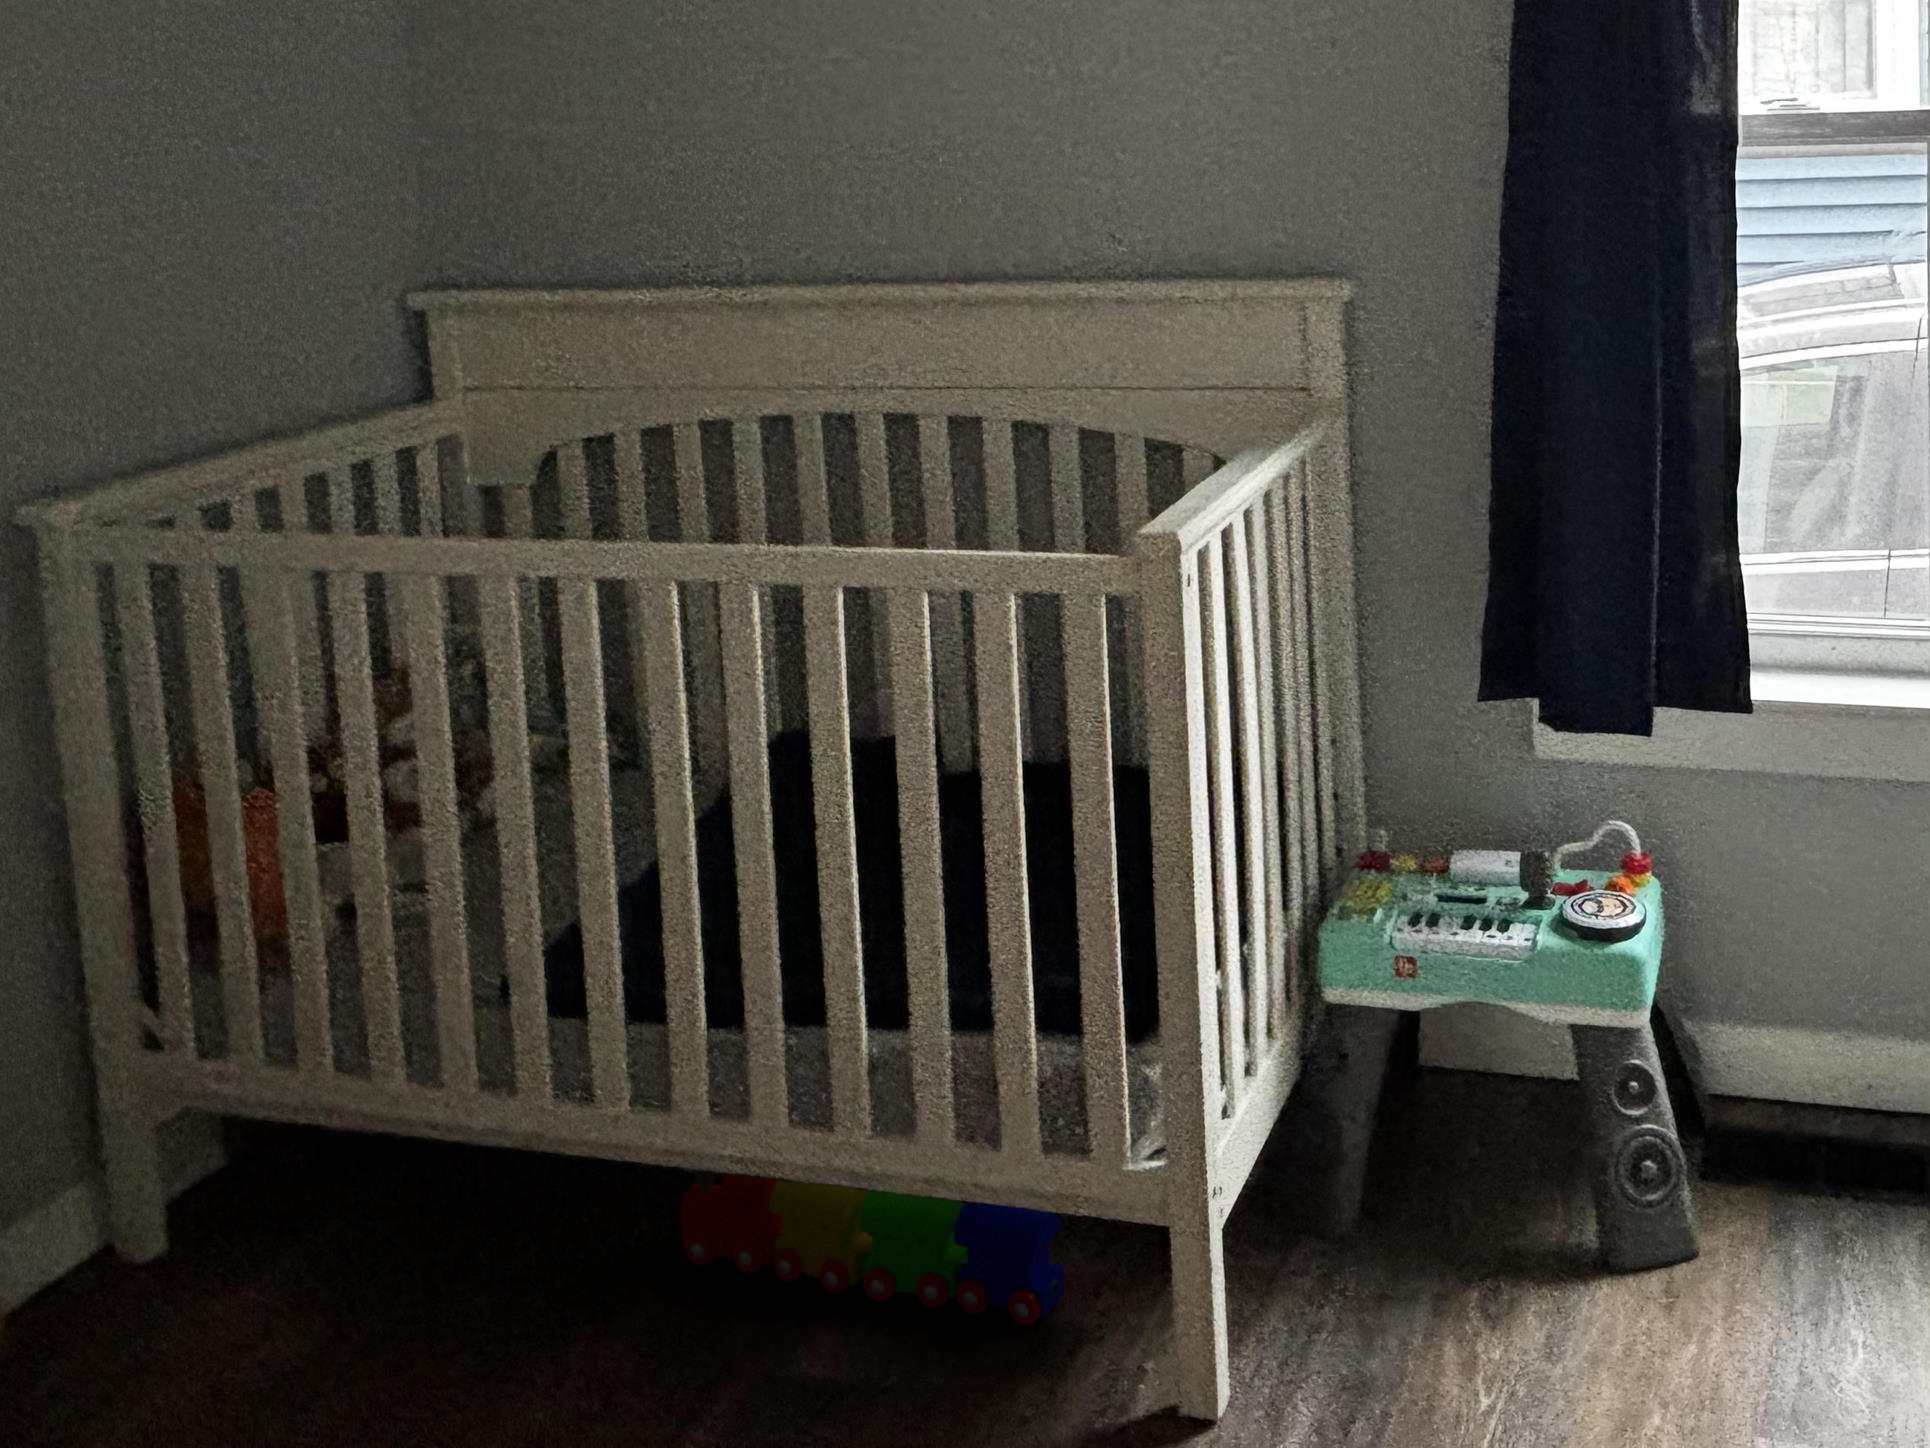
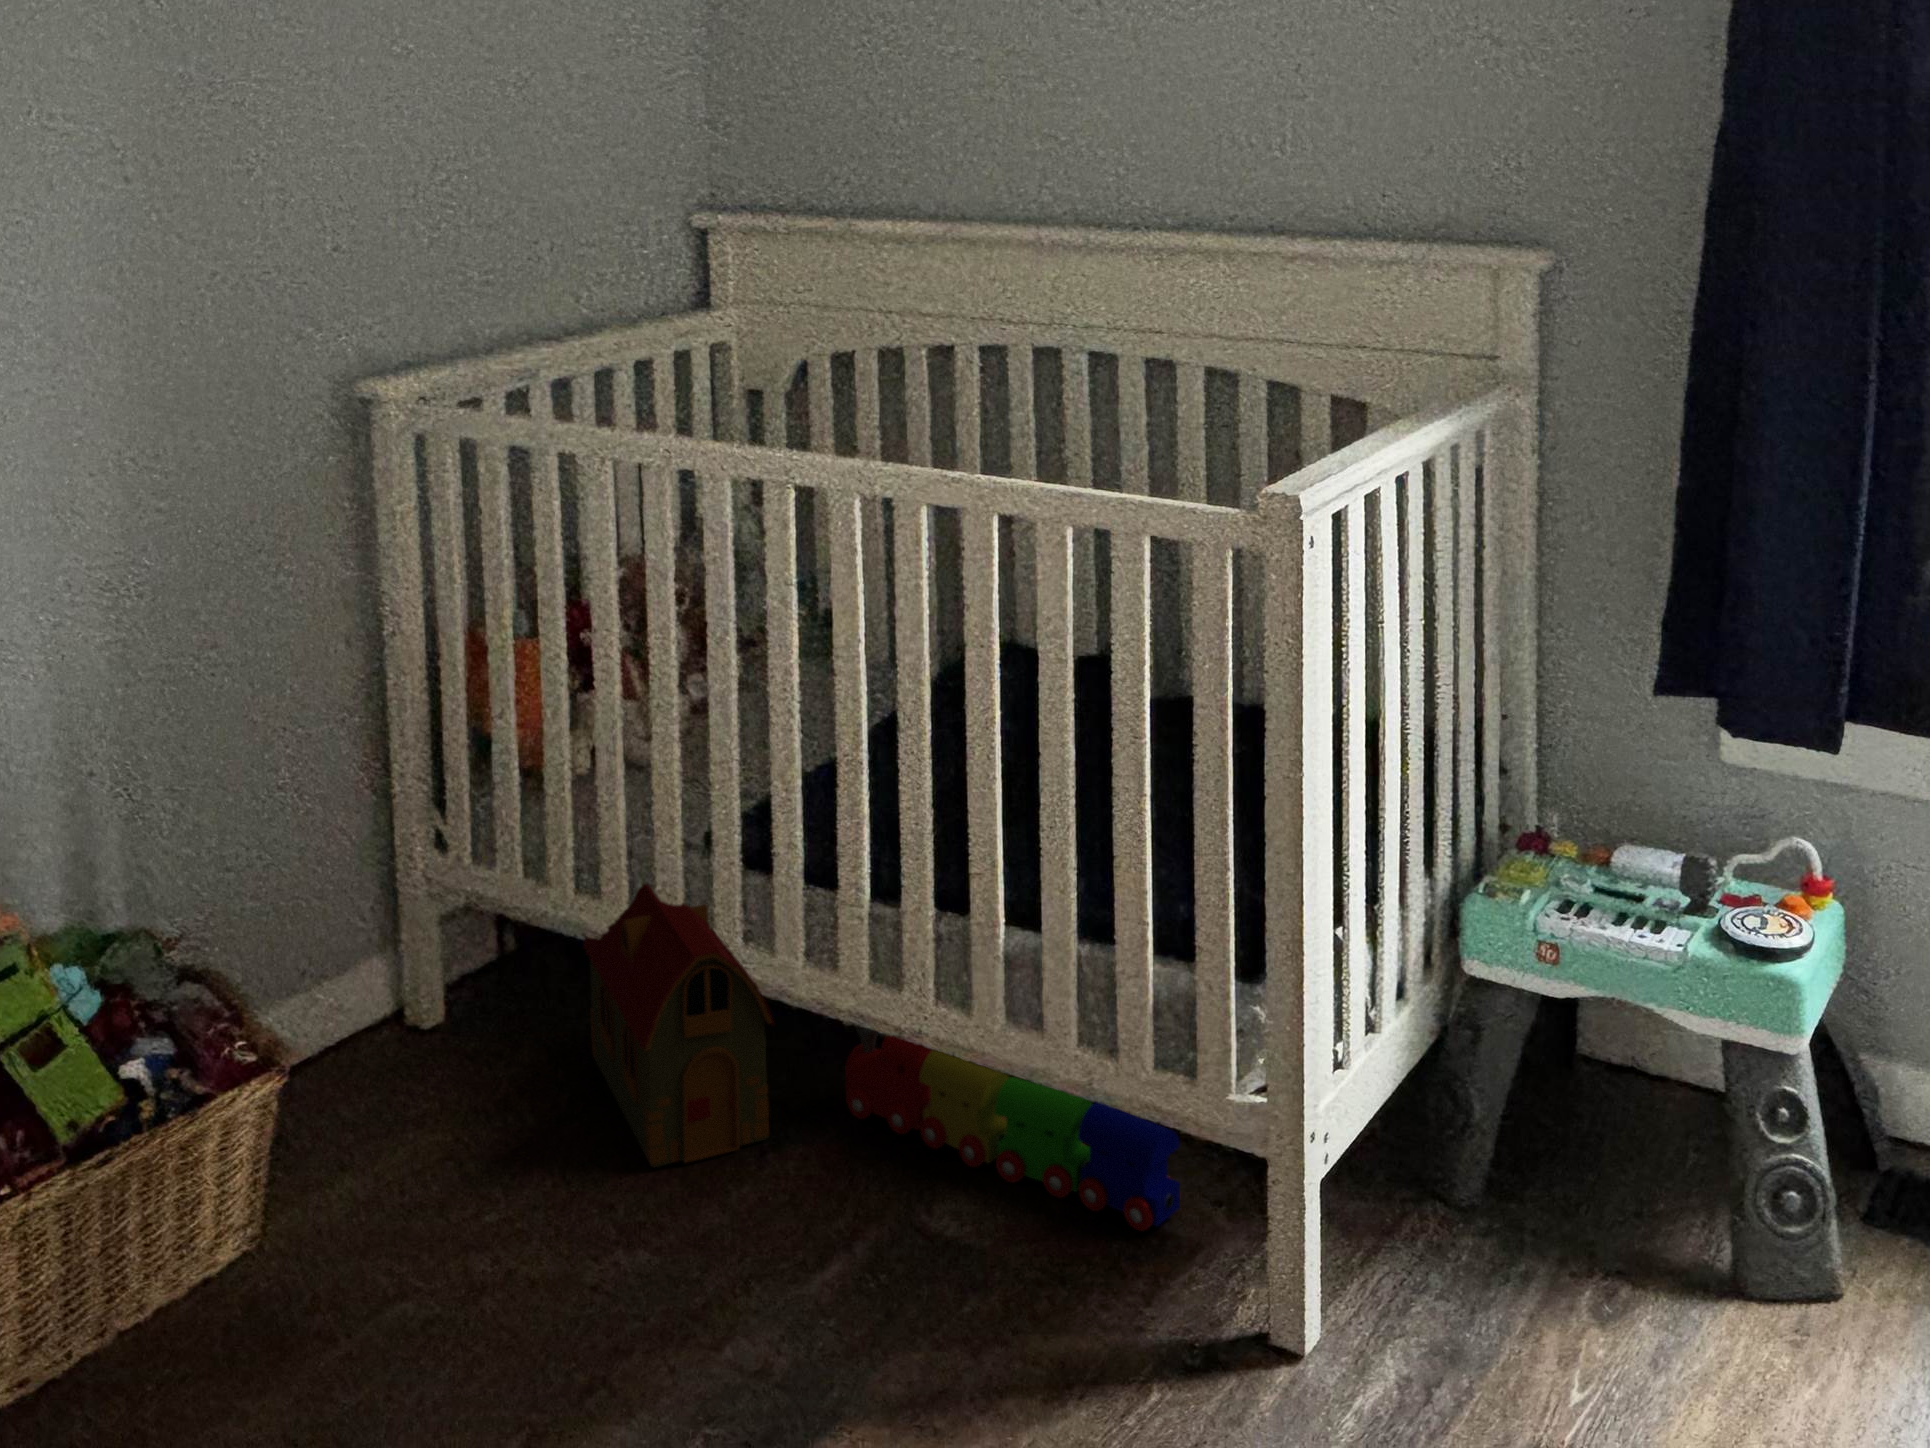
toy house: none [353,1015,600,1367] -> present [583,884,774,1167]

